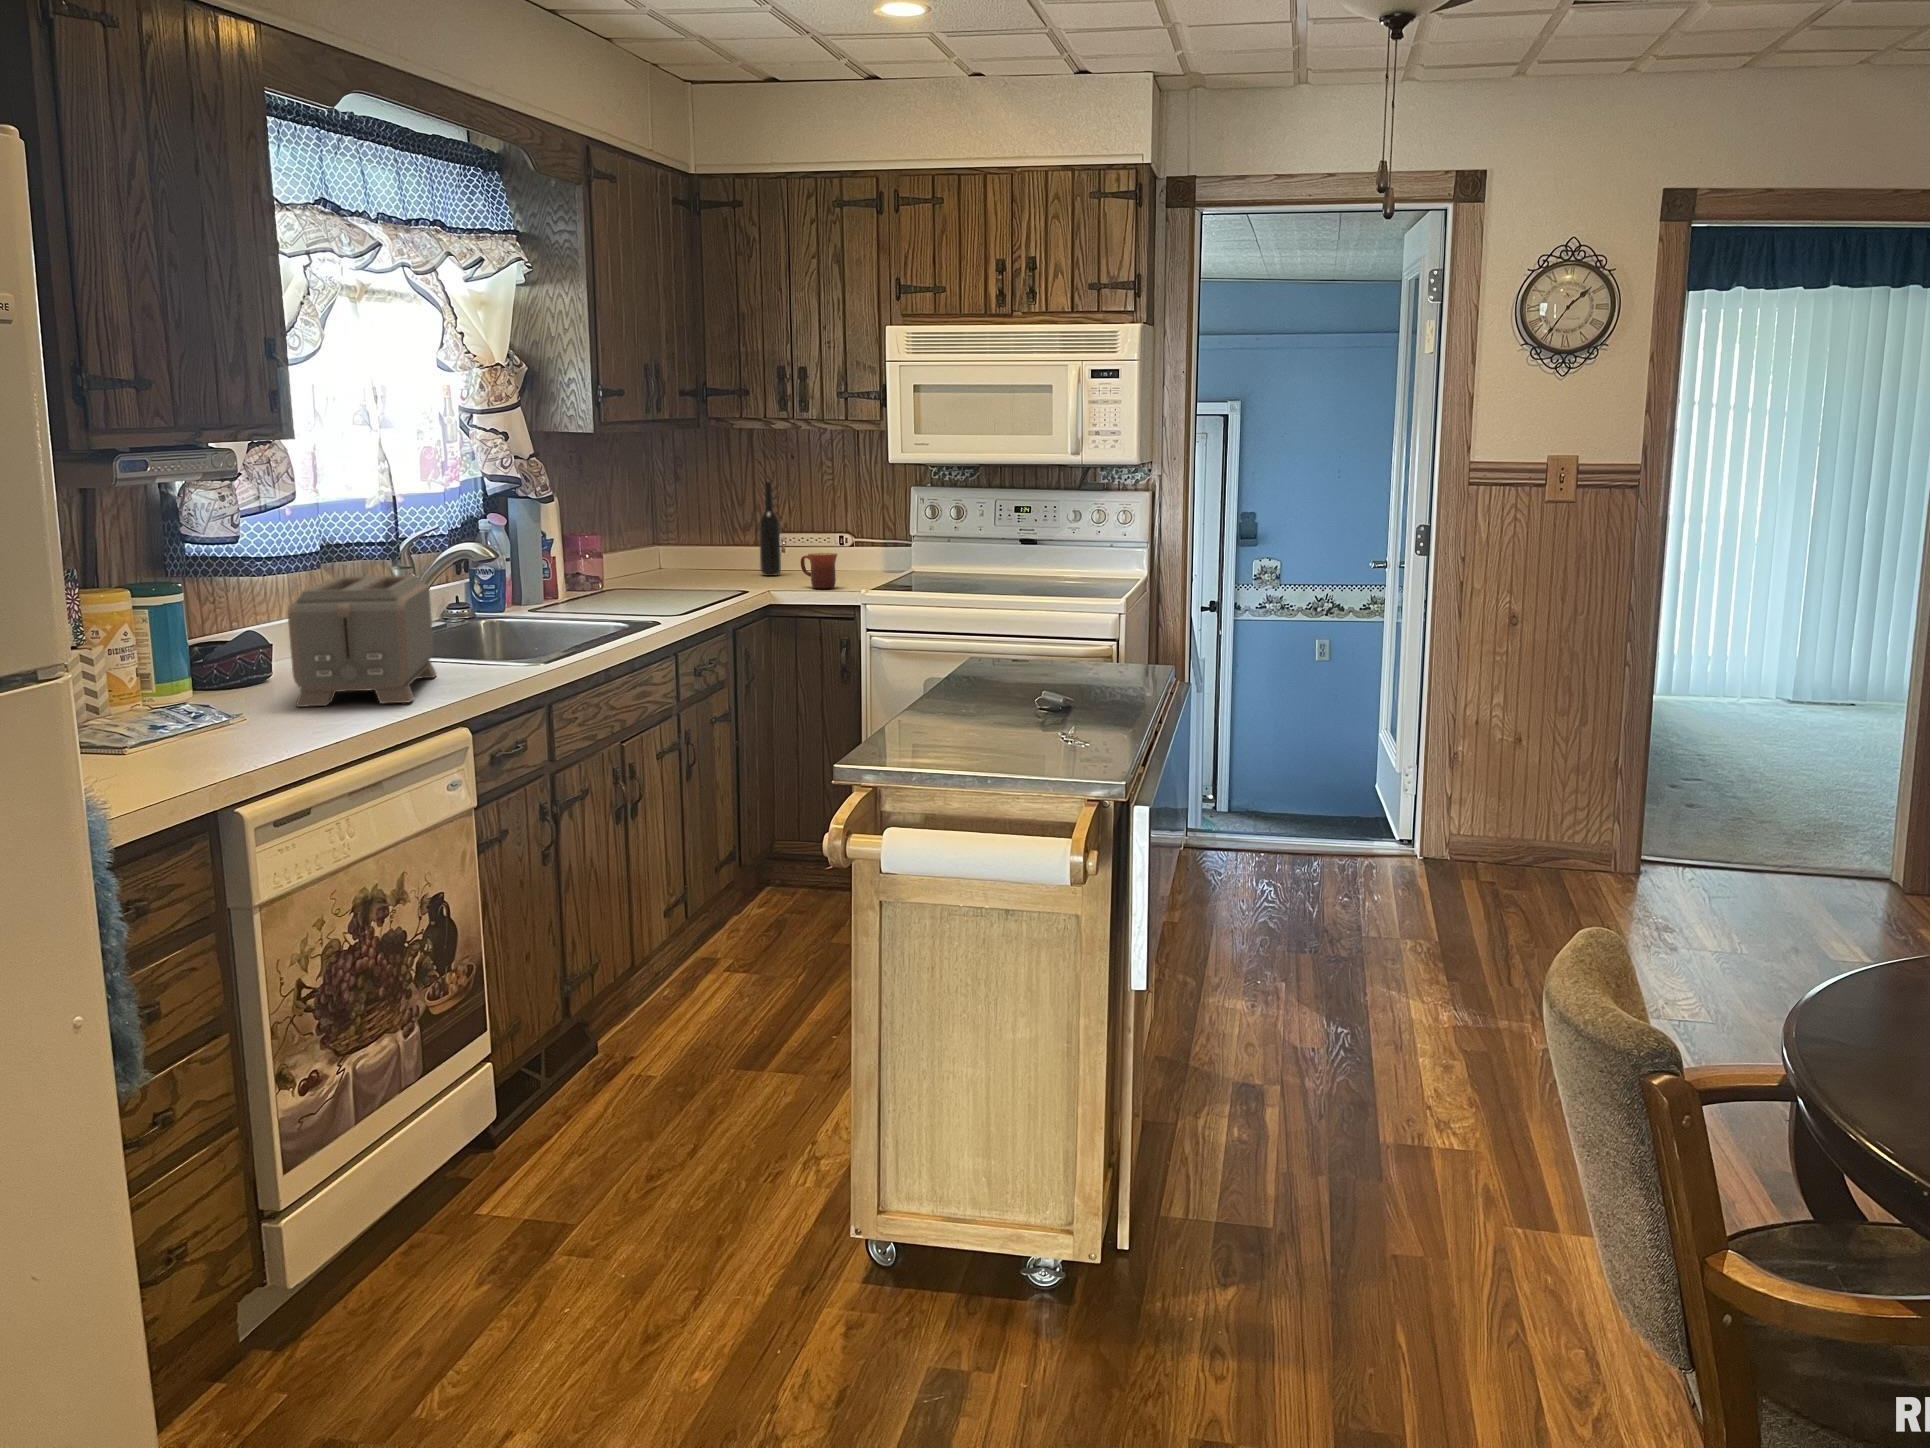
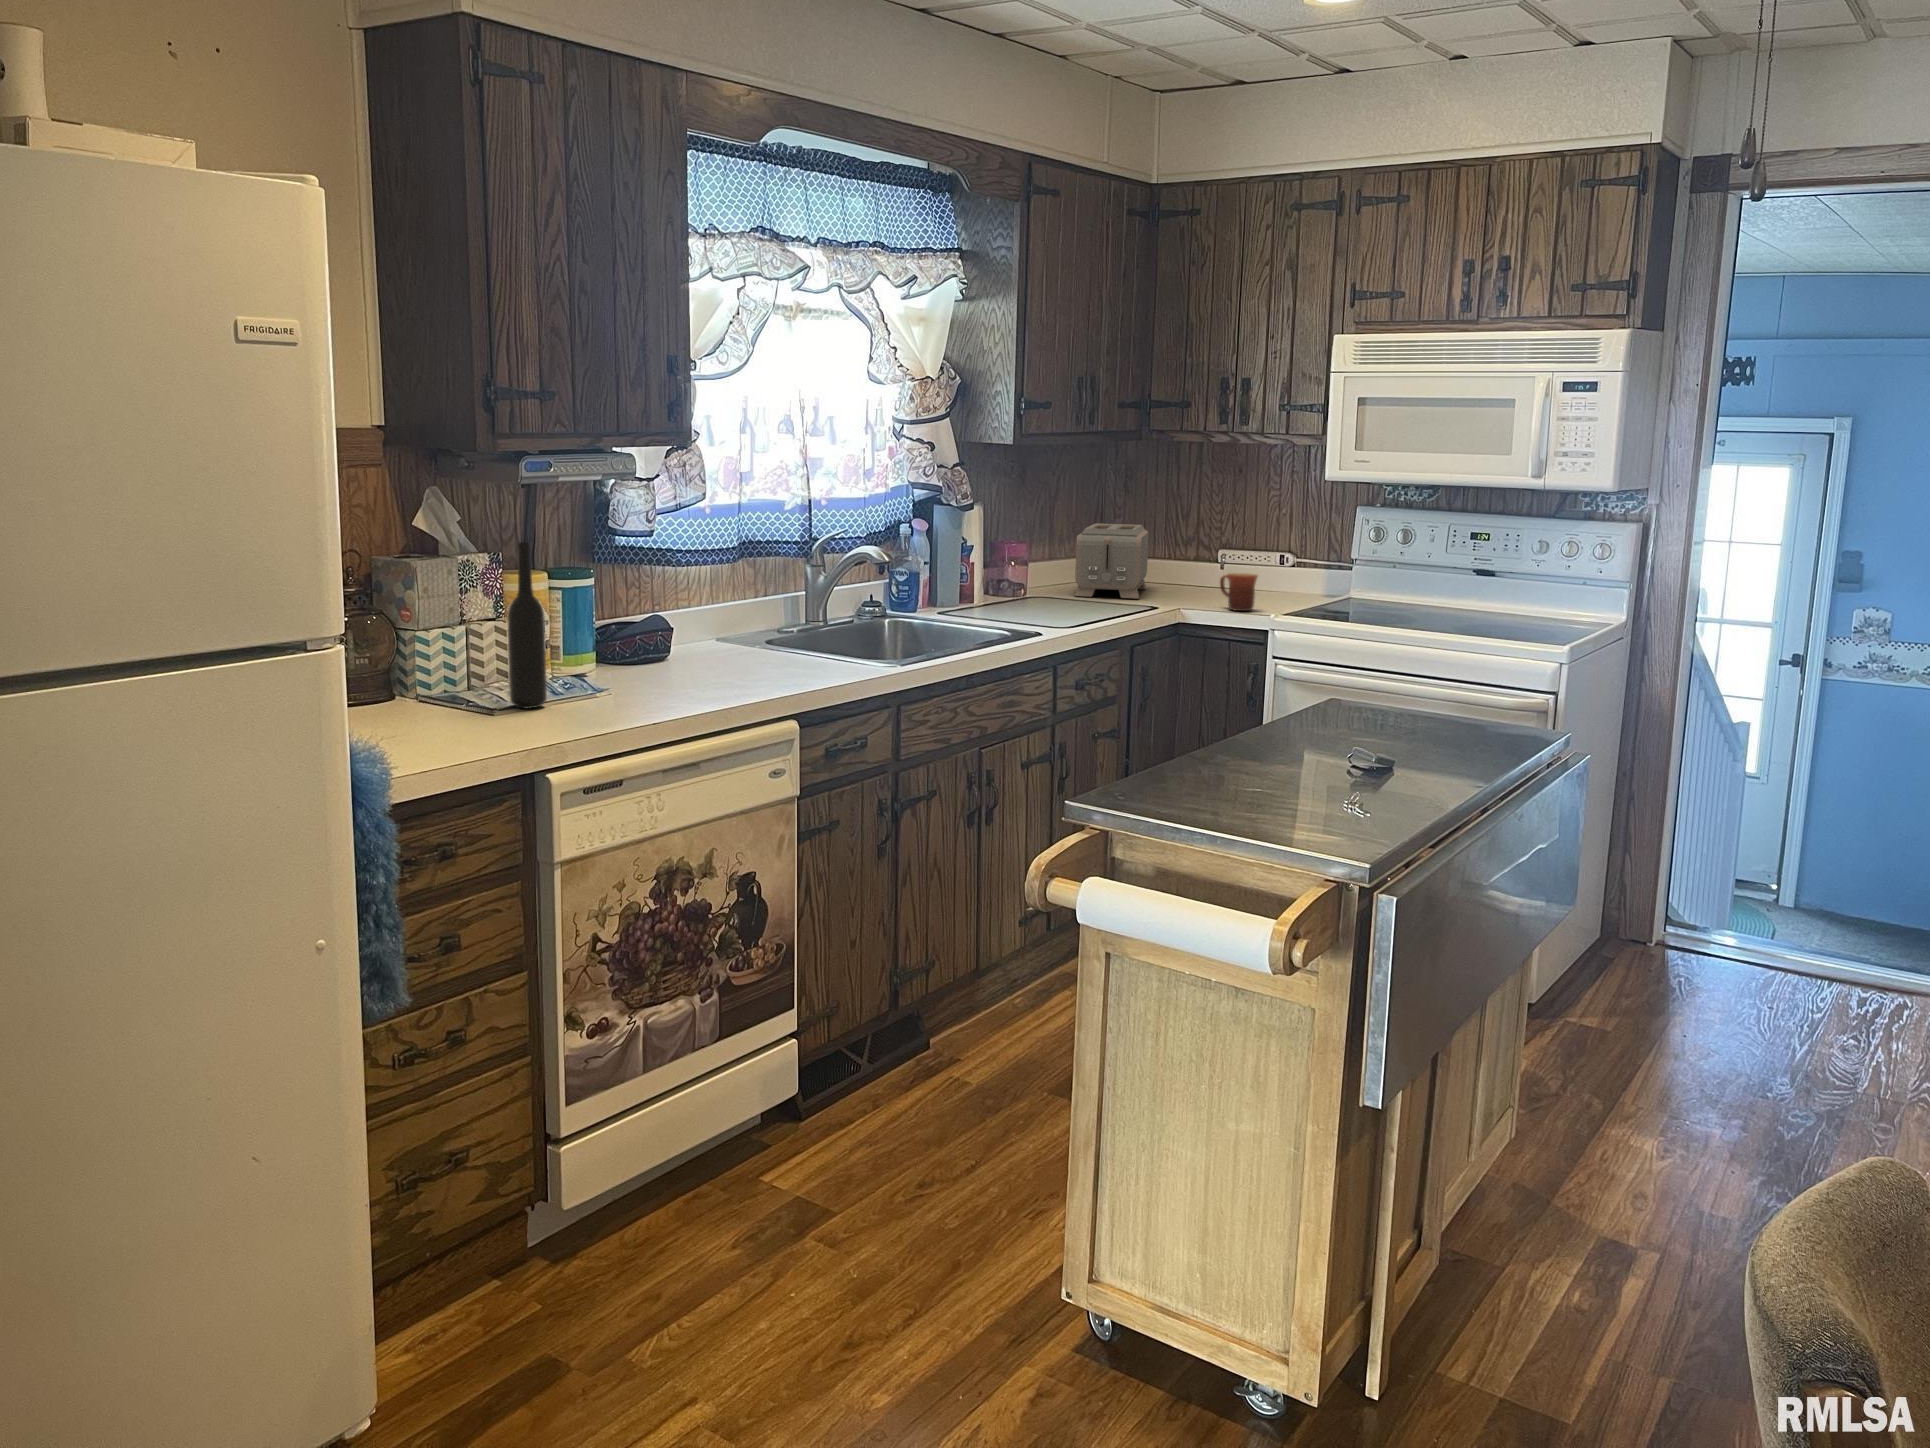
bottle: present [759,482,781,576] -> present [508,542,547,708]
toaster: present [288,575,436,707] -> present [1075,523,1149,599]

